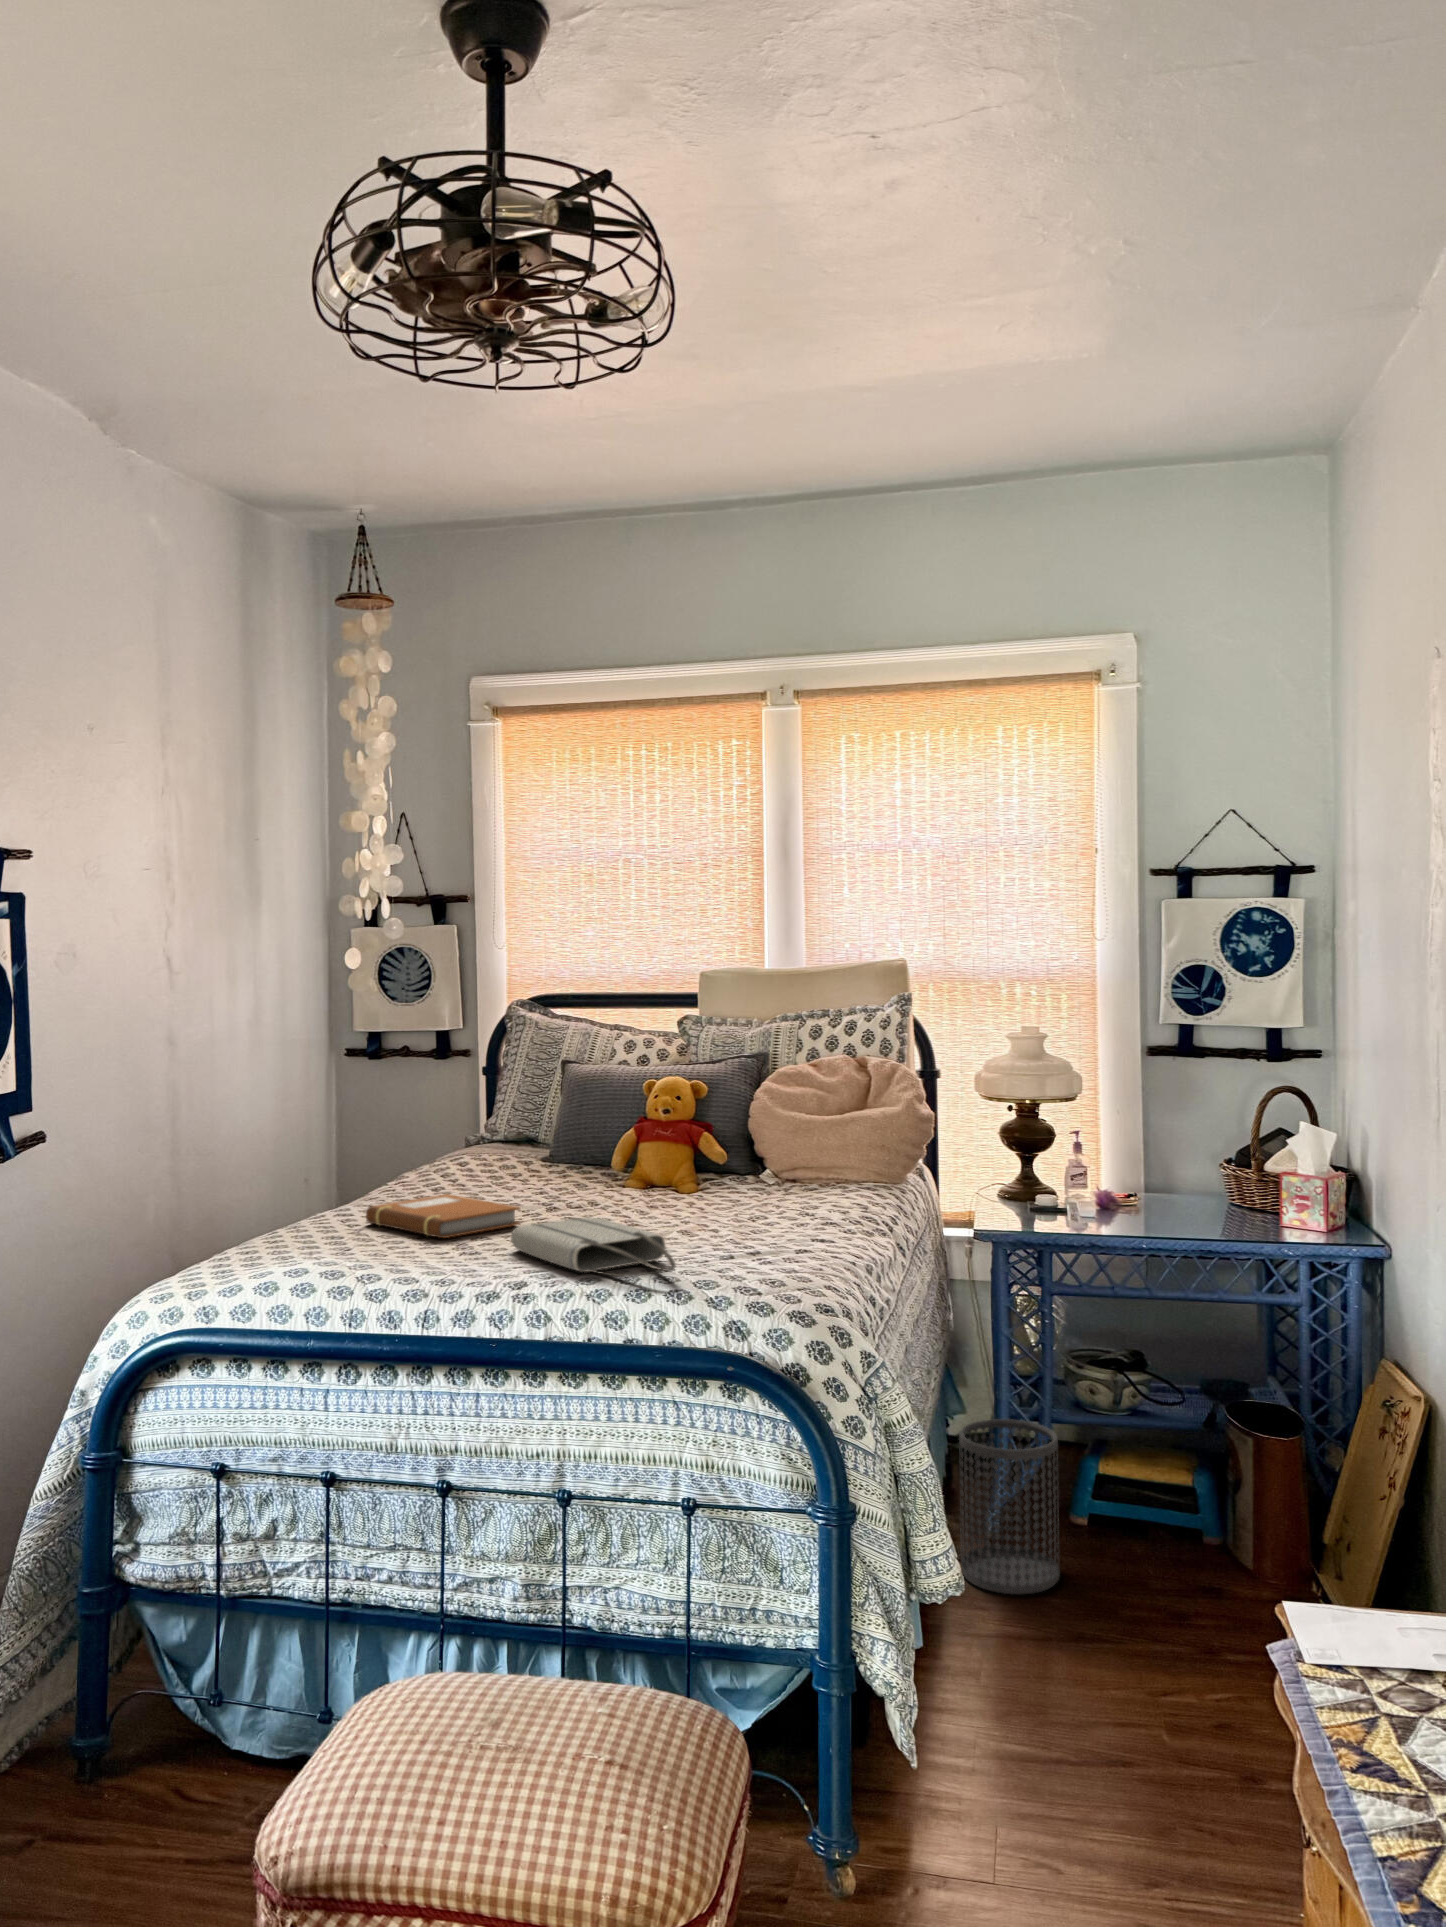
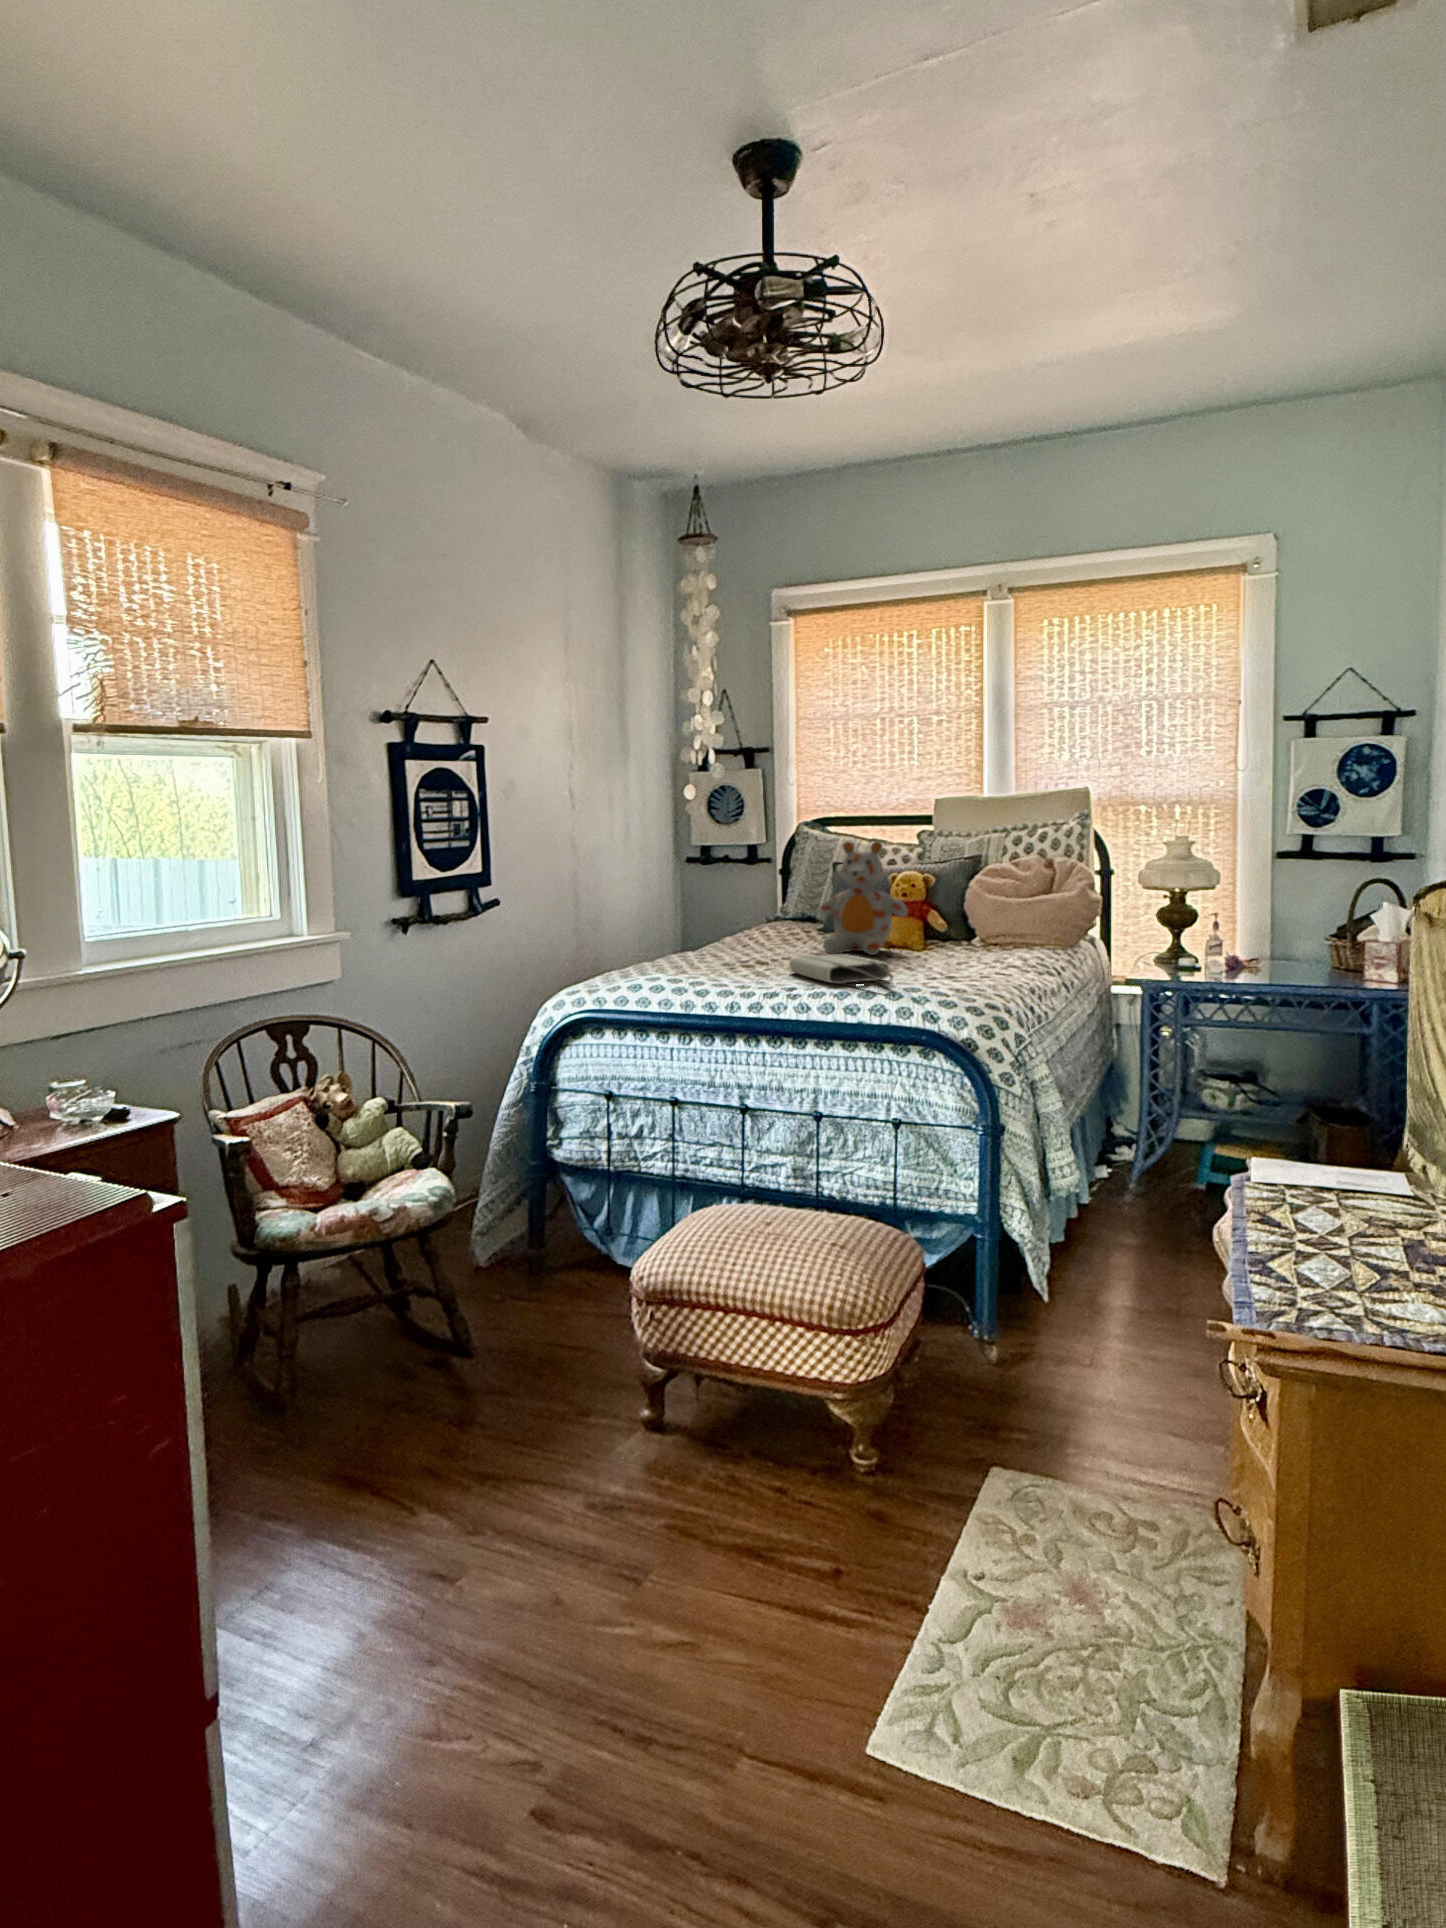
stuffed bear: none [548,1039,679,1209] -> present [819,841,908,955]
notebook: present [366,1194,520,1238] -> none [698,943,798,966]
wastebasket: present [959,1419,1060,1594] -> none [1103,1109,1177,1224]

